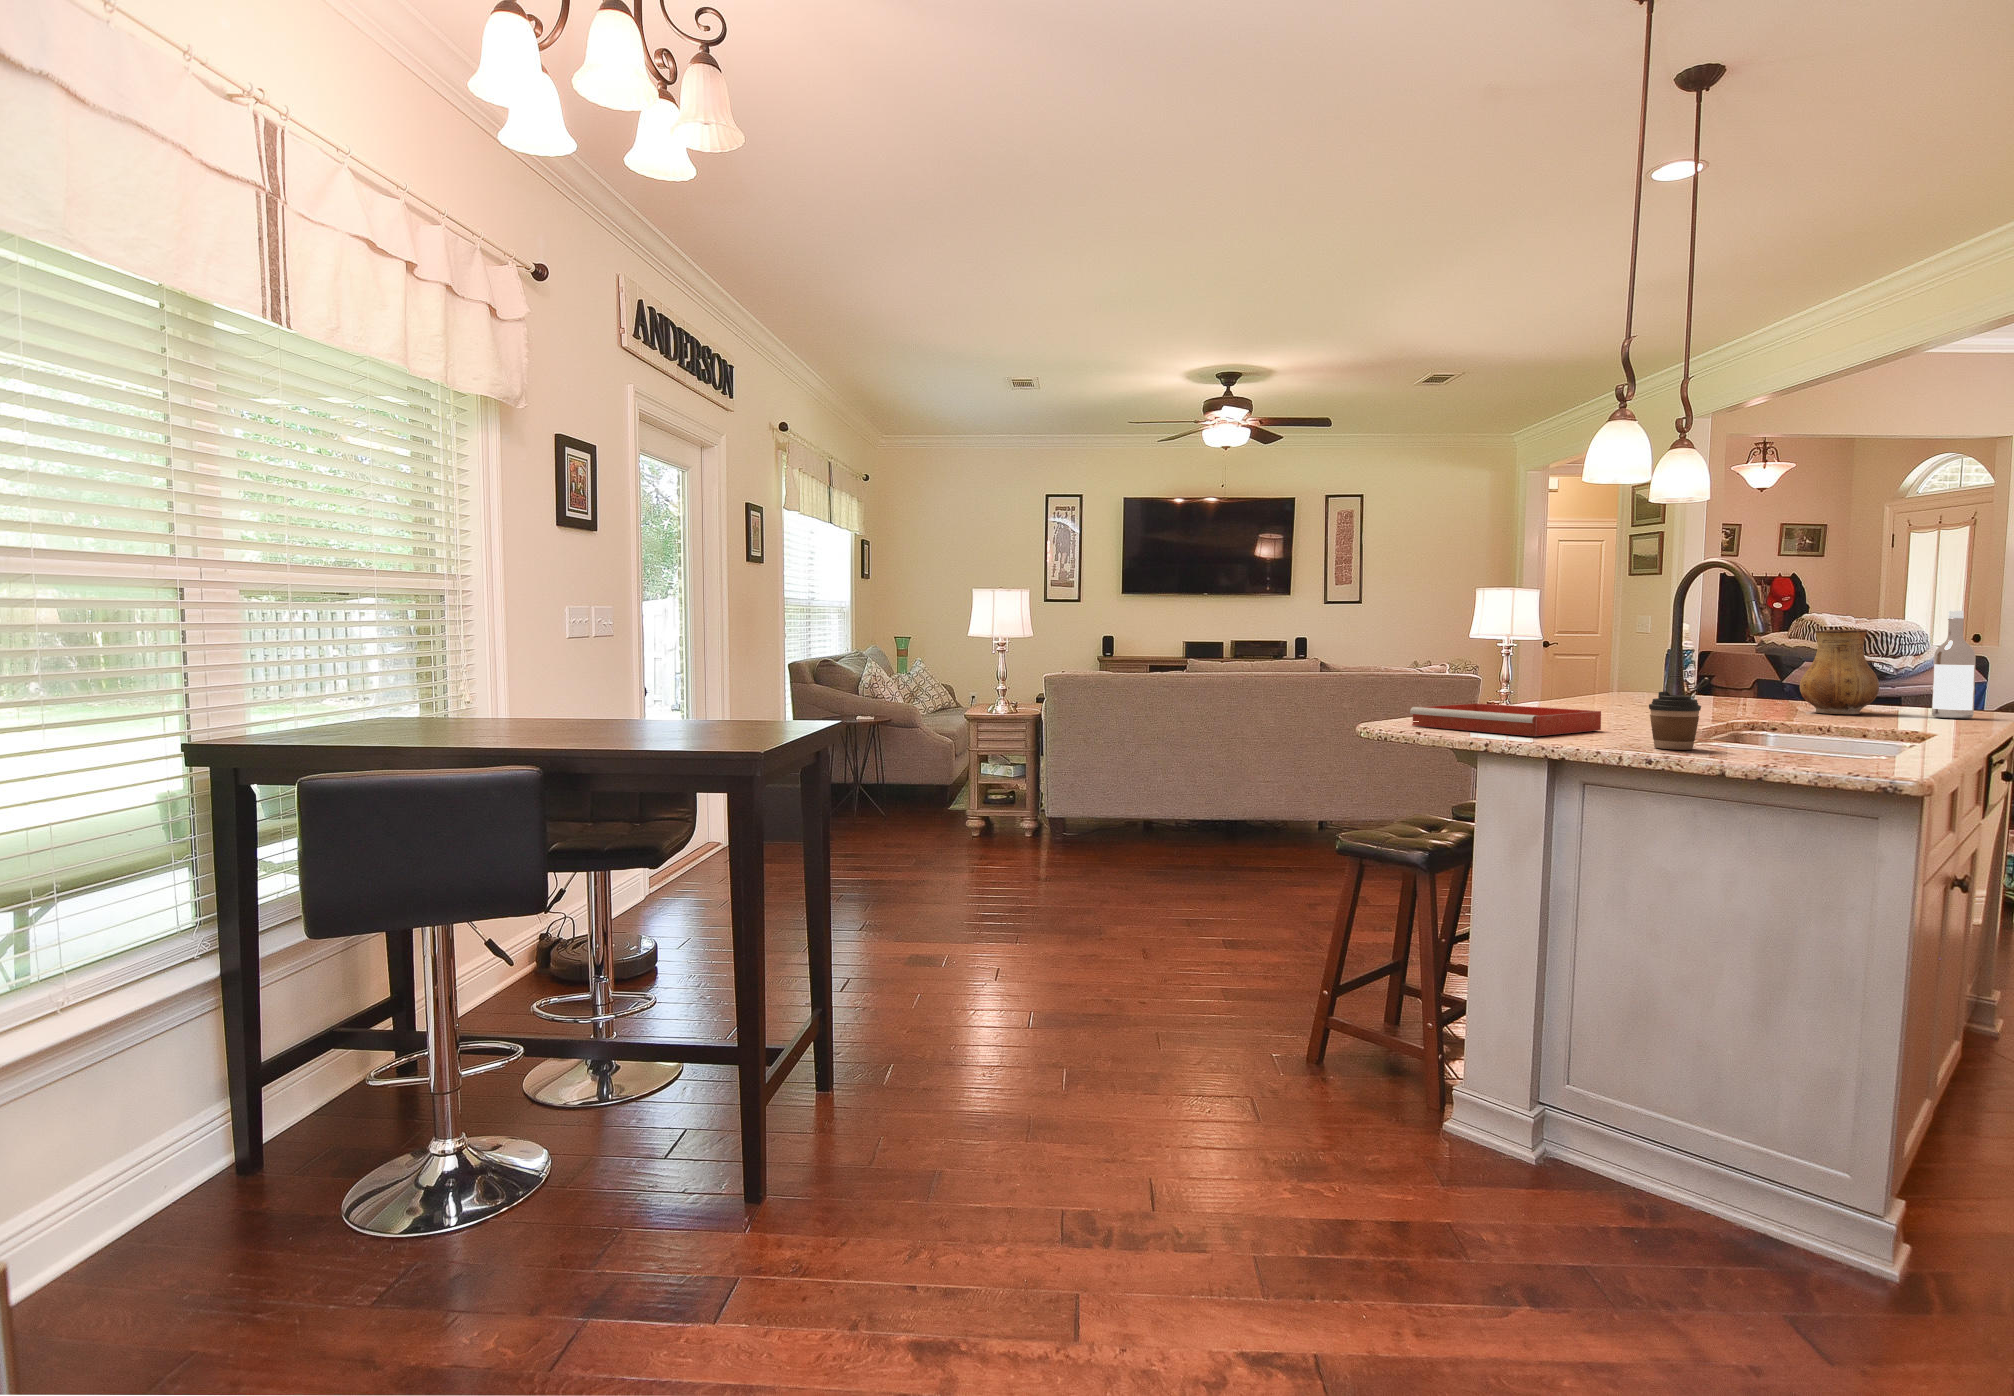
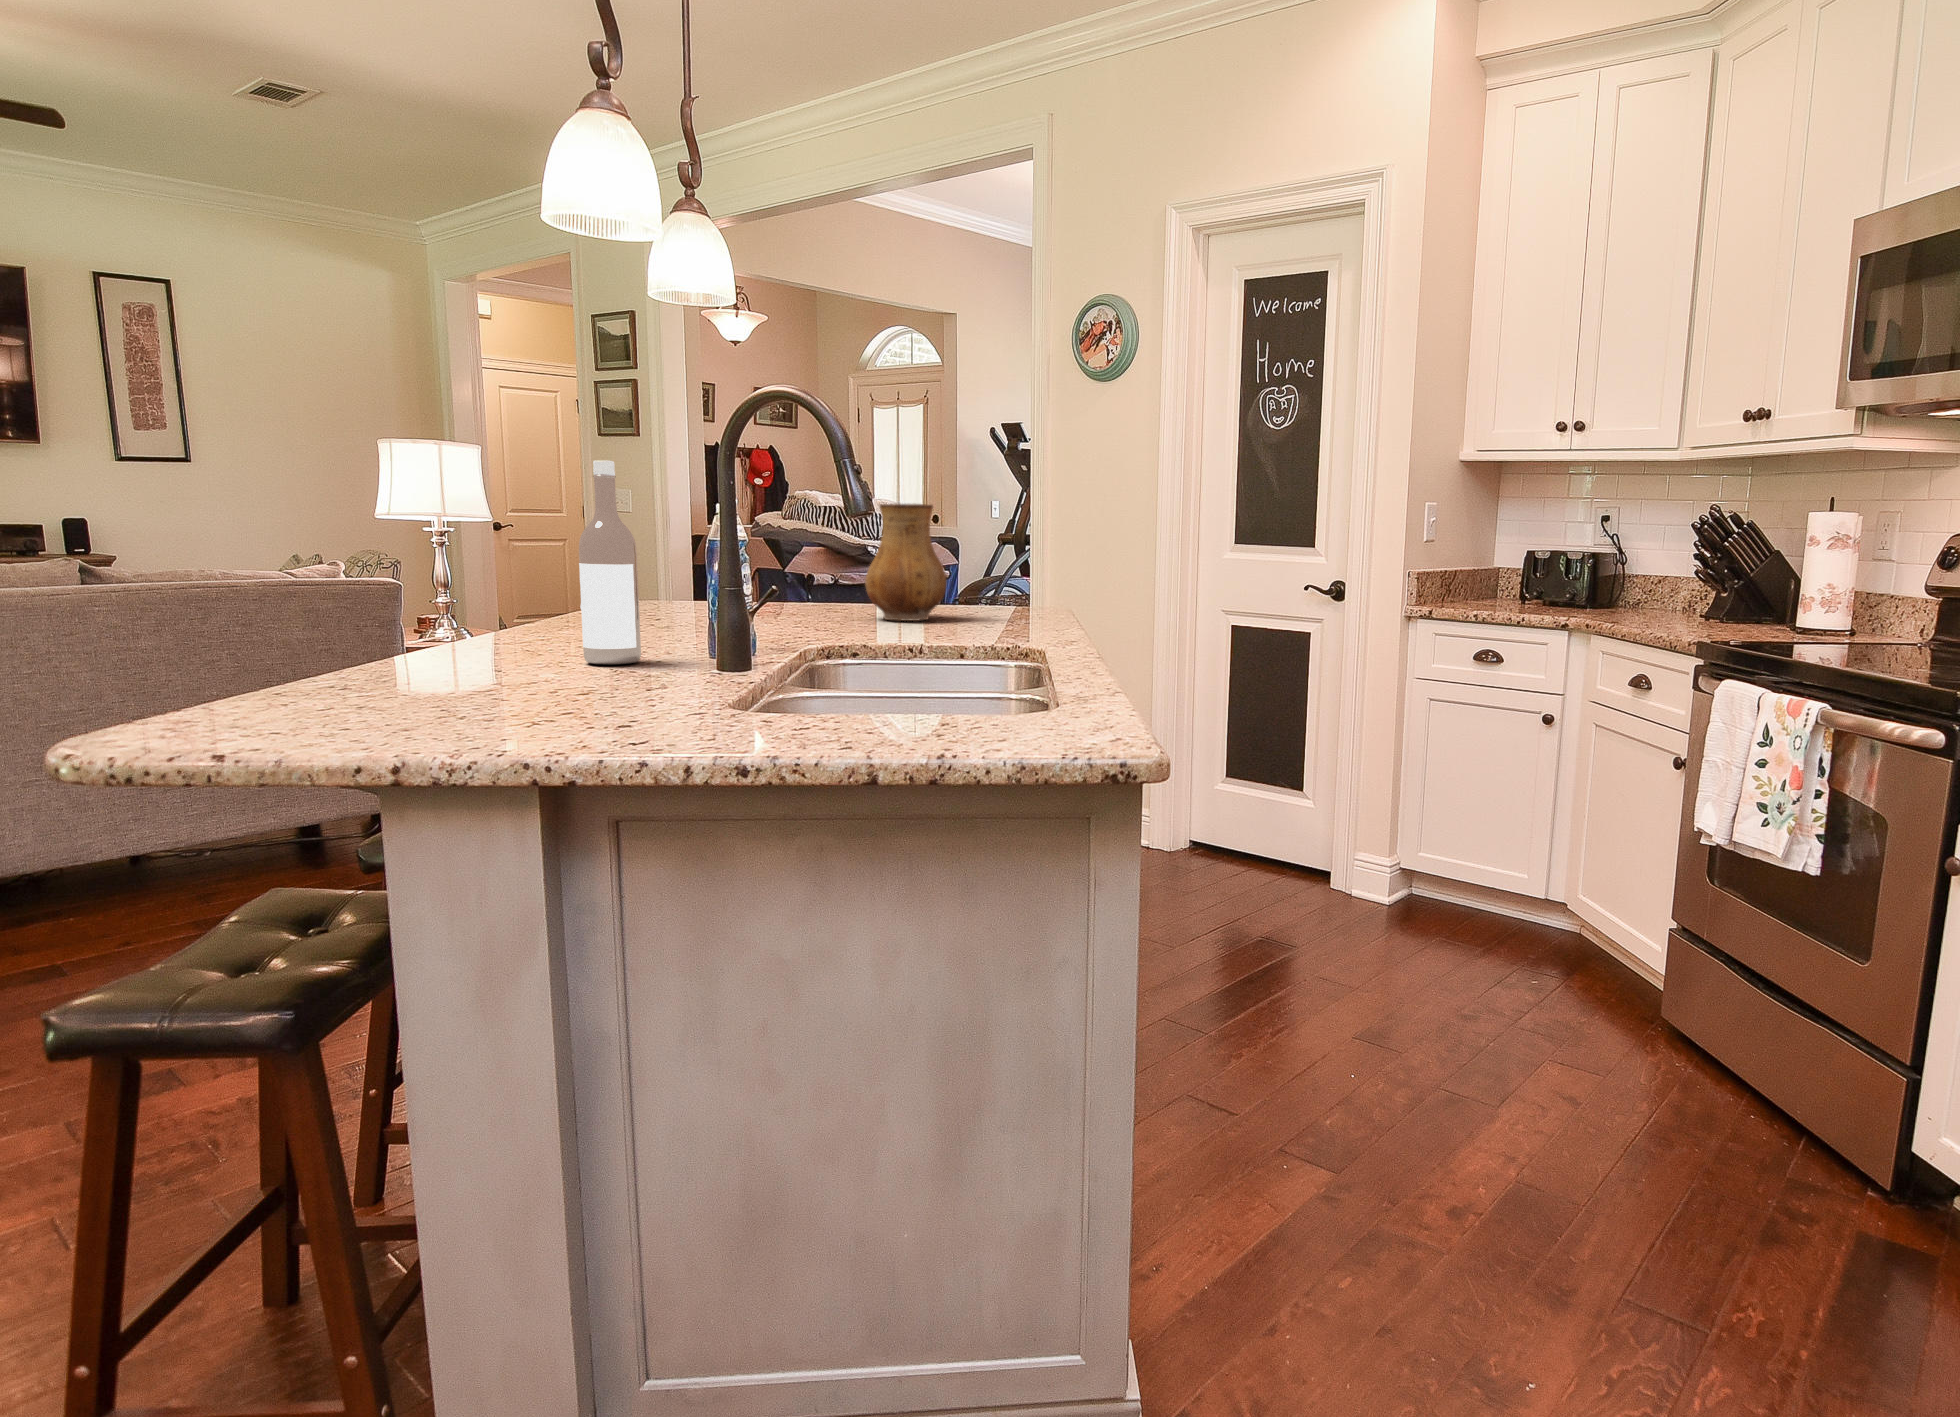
wine bottle: present [1932,611,1976,719] -> present [579,460,641,664]
coffee cup: present [1649,692,1701,750] -> none [727,618,815,737]
tray: present [1410,703,1601,736] -> none [221,642,633,724]

